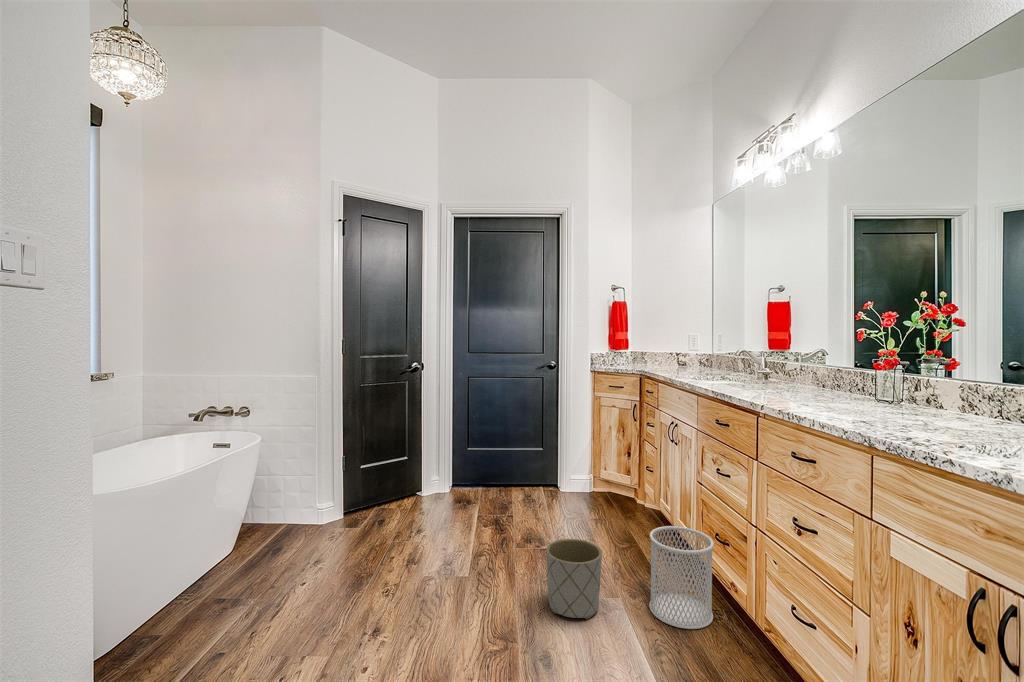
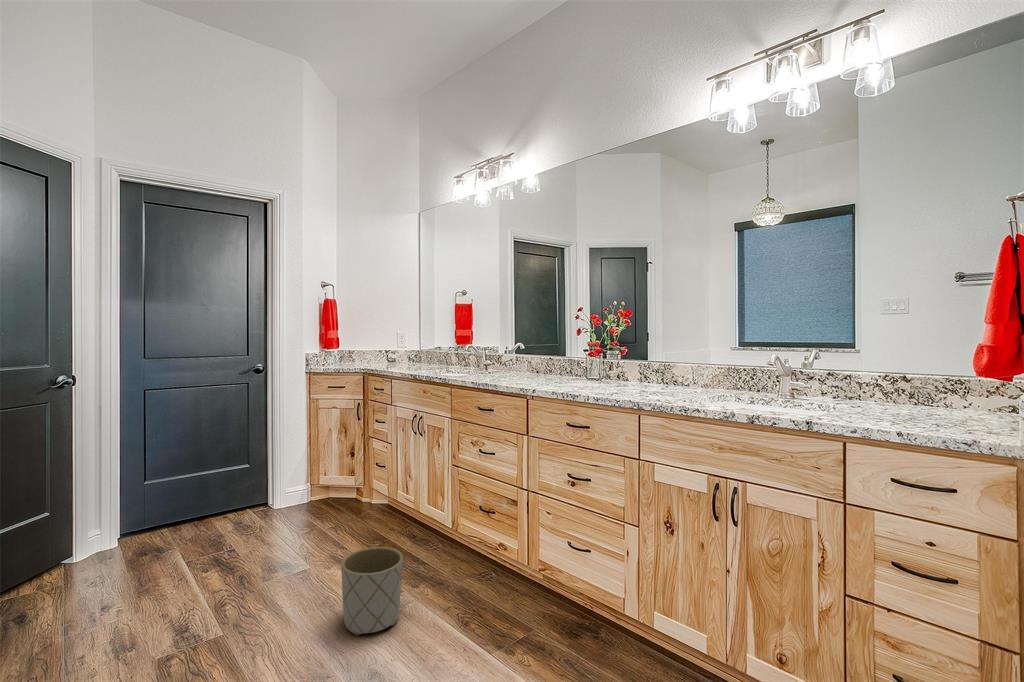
wastebasket: present [649,526,714,629] -> none [437,506,493,597]

